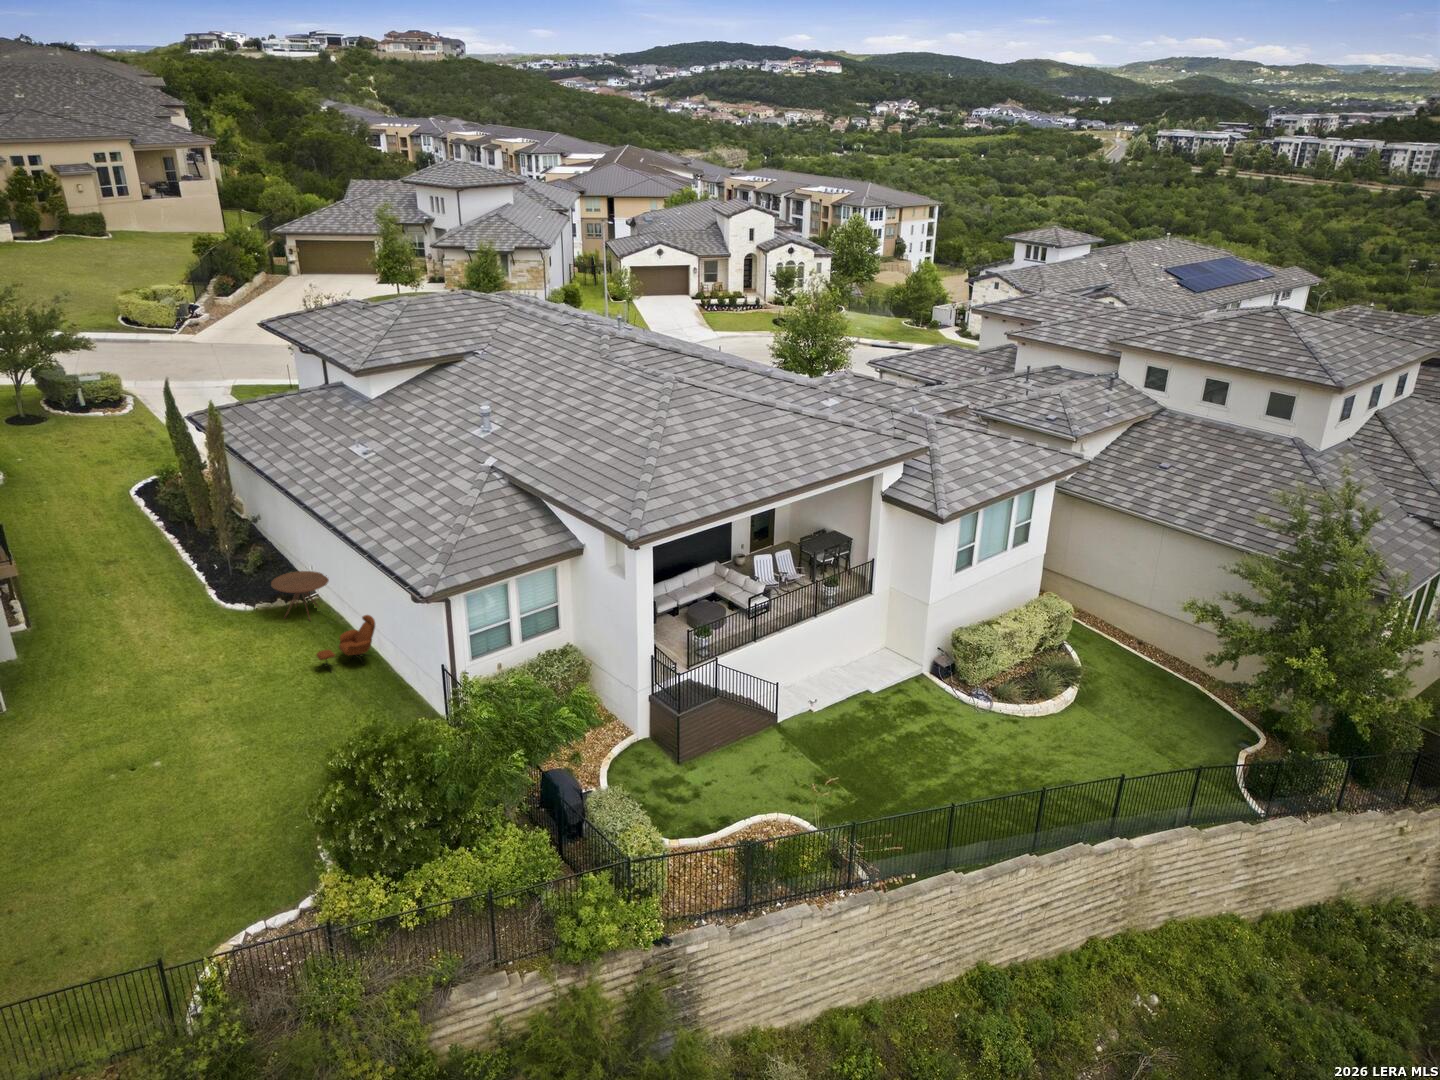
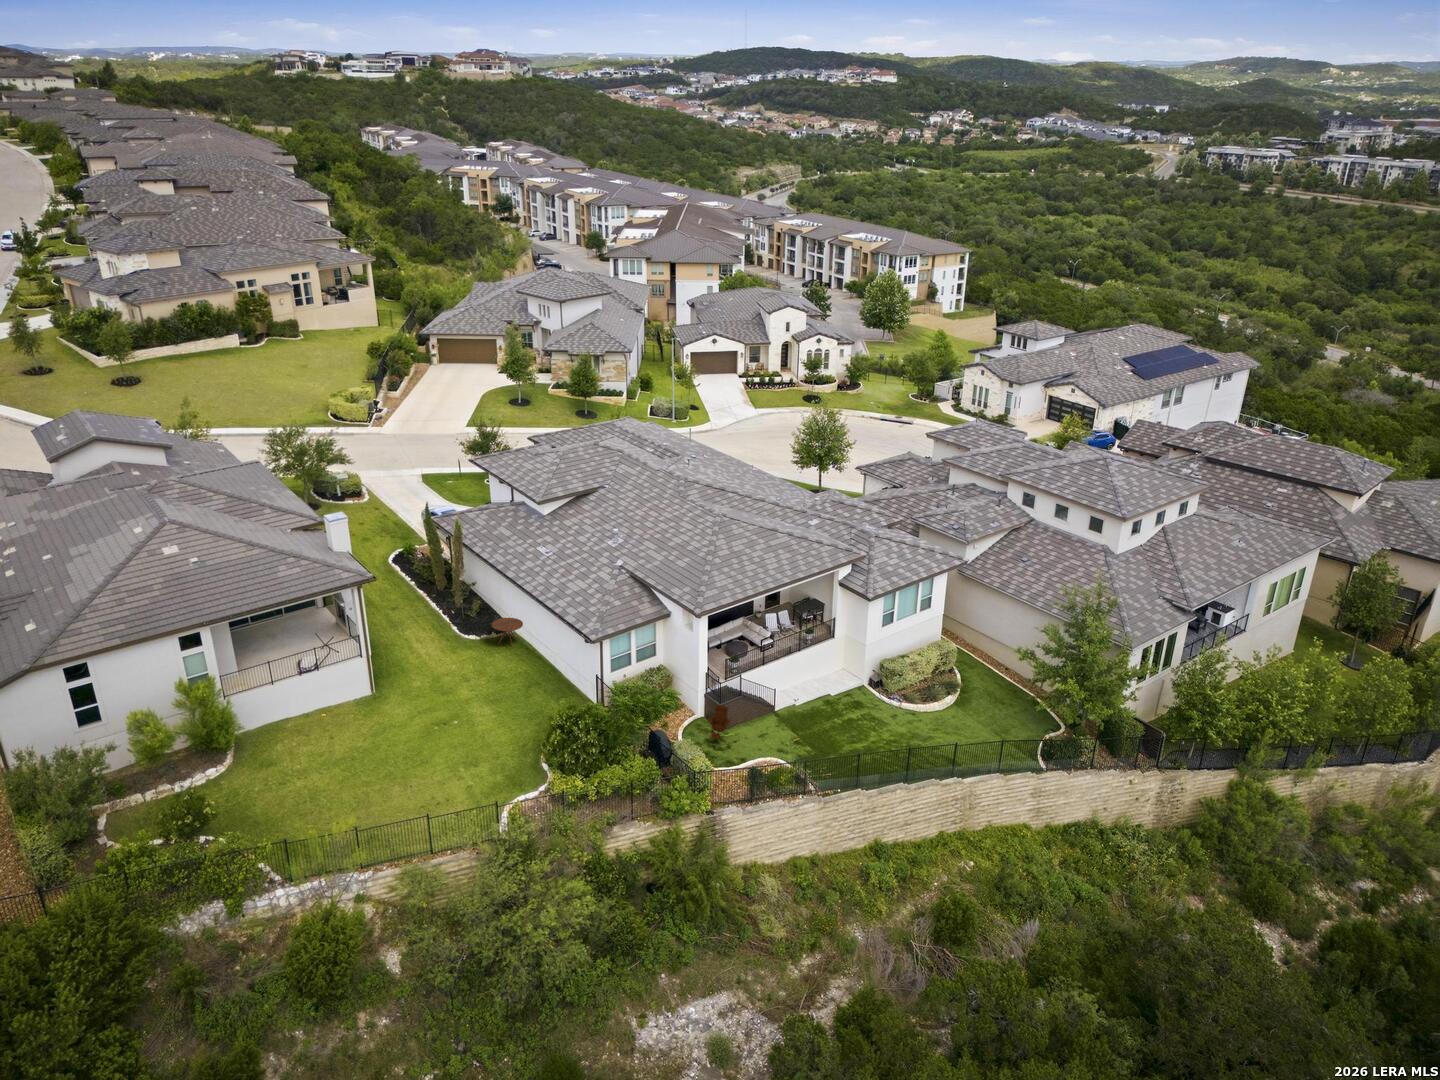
lounge chair: present [317,615,375,668] -> present [709,705,730,743]

